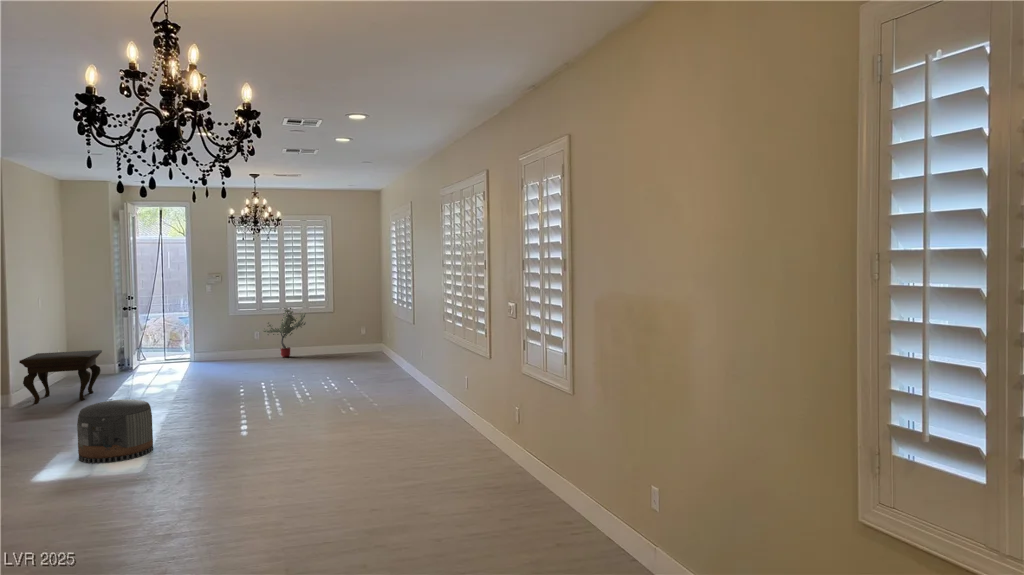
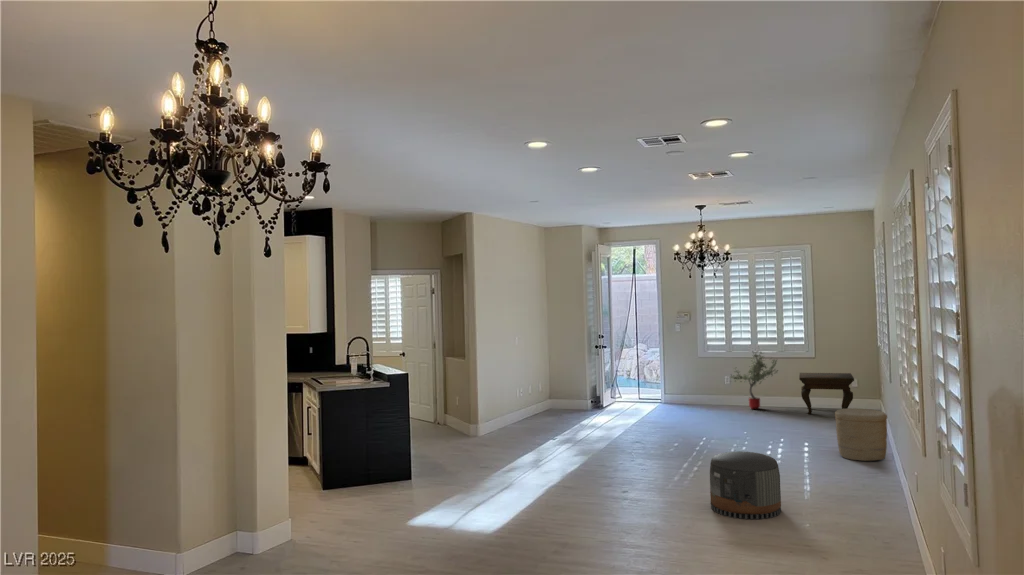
woven basket: none [381,342,417,380] -> present [835,408,887,461]
side table: present [19,350,102,404] -> present [799,373,854,414]
pouf: present [77,399,153,463] -> present [710,451,781,519]

